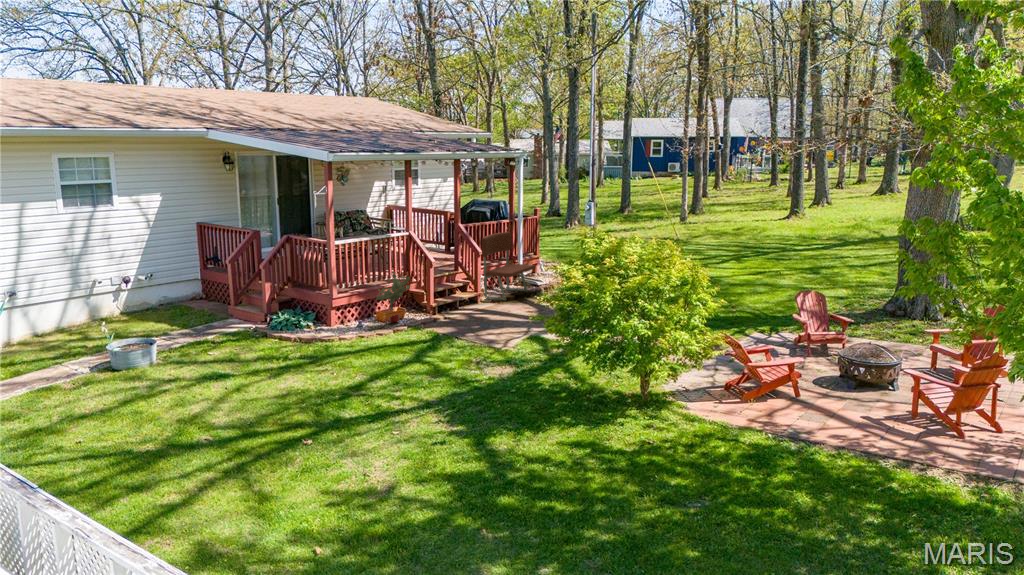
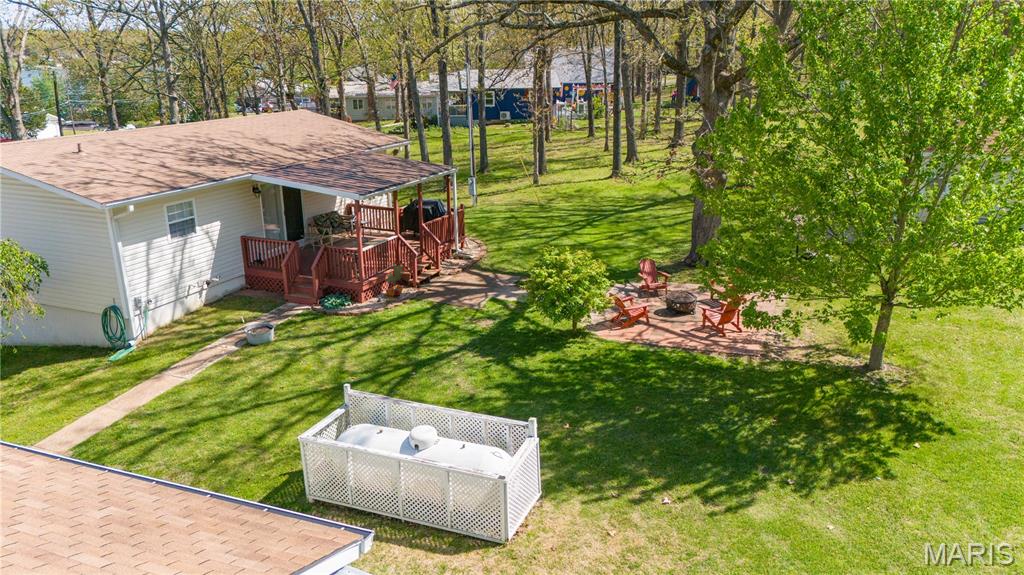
bench: present [482,232,535,301] -> none [439,224,471,271]

